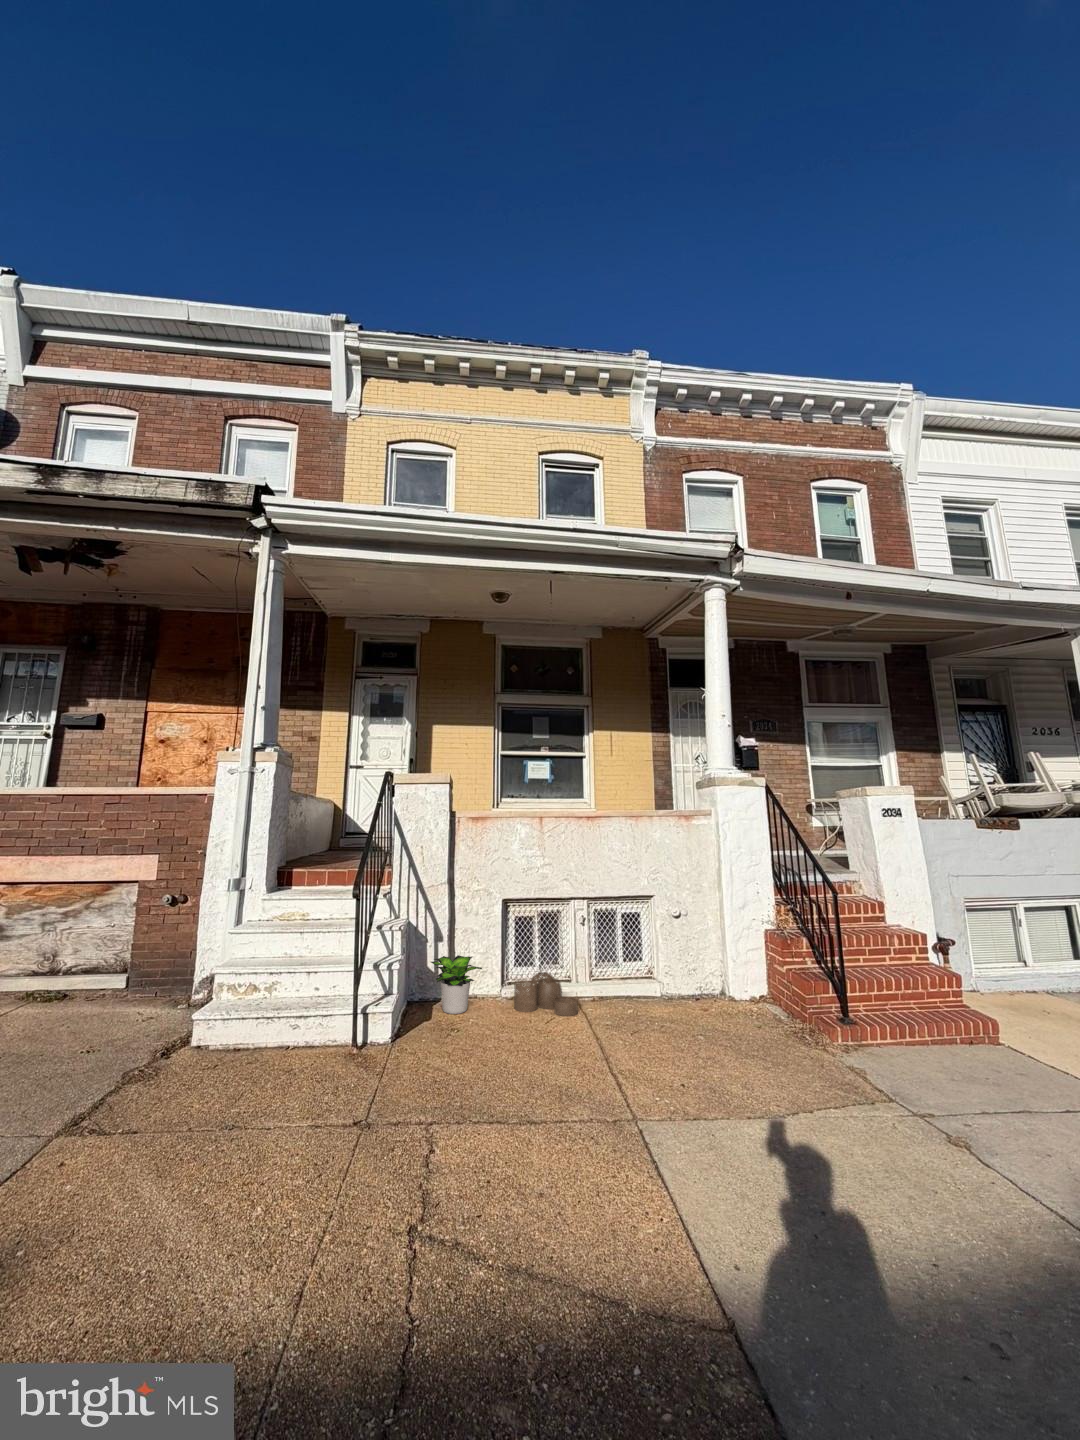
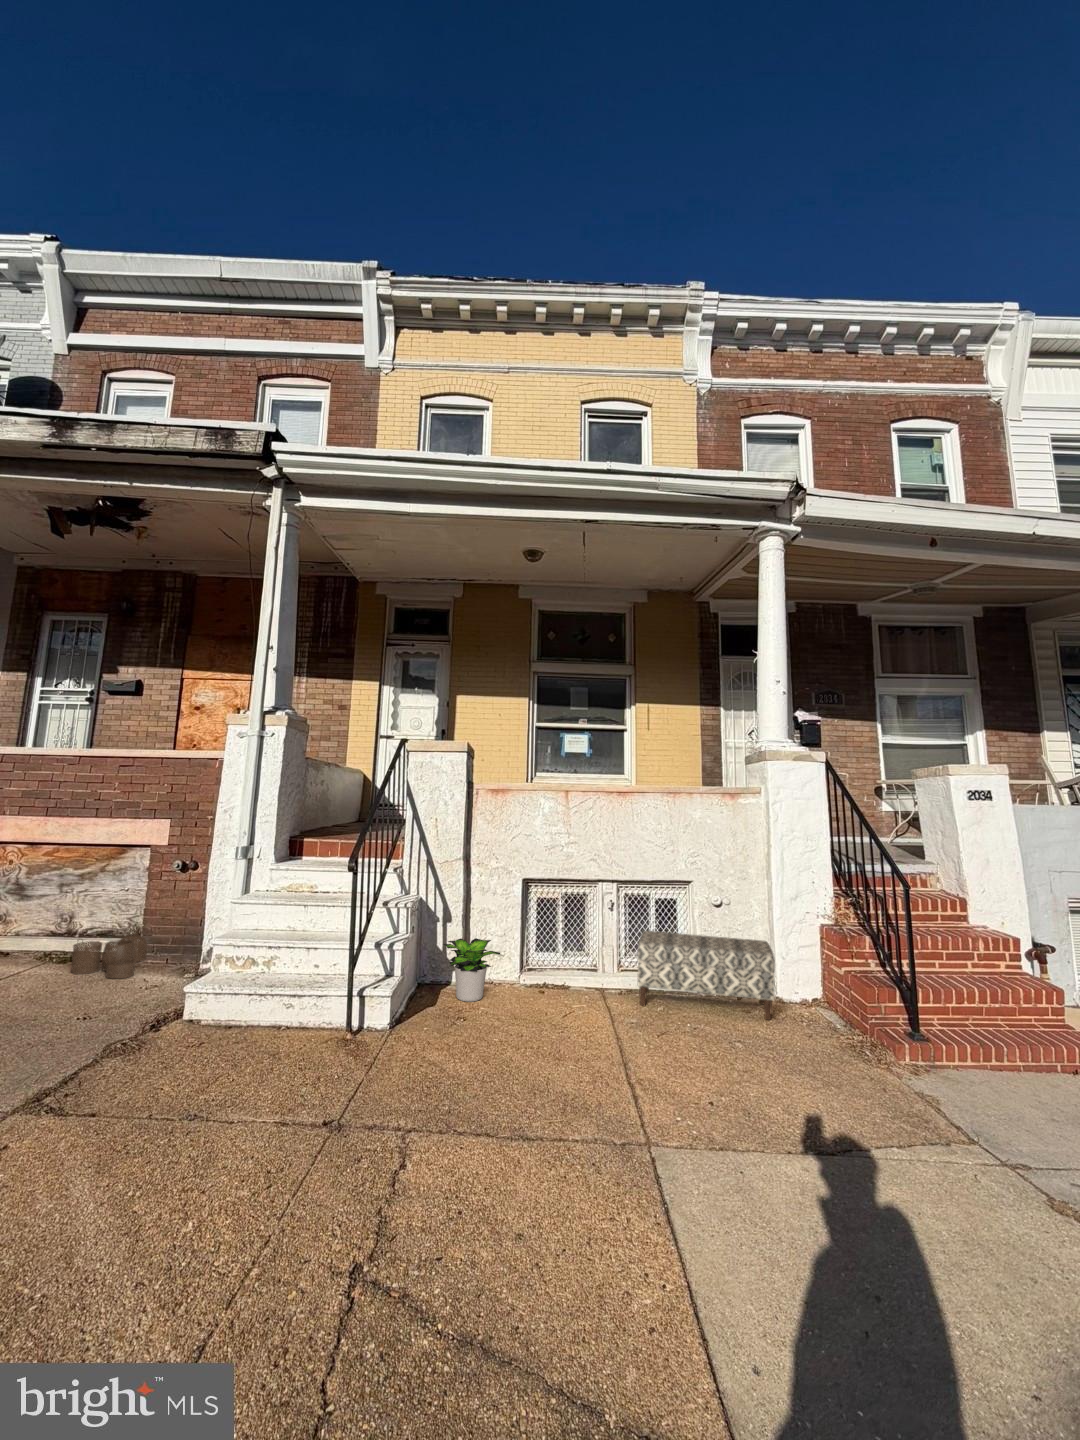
bench: none [606,942,727,1016] -> present [637,931,775,1020]
woven basket: present [514,971,577,1016] -> present [71,933,147,979]

